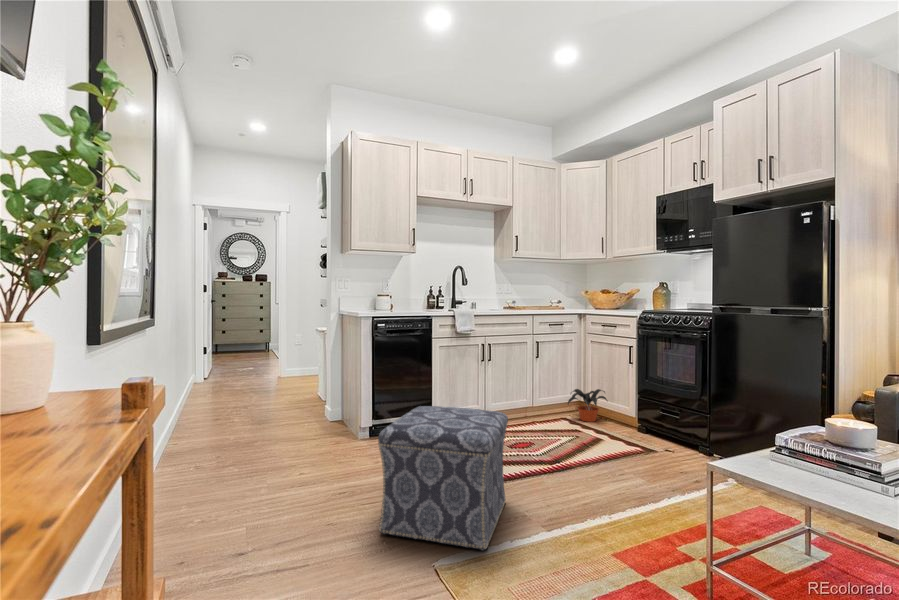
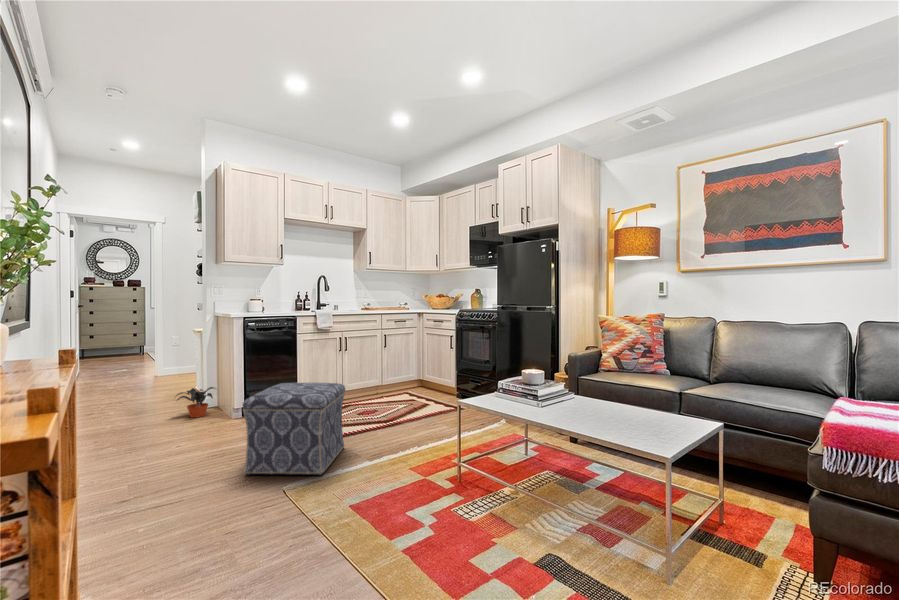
potted plant: present [568,389,607,422] -> present [177,387,214,418]

